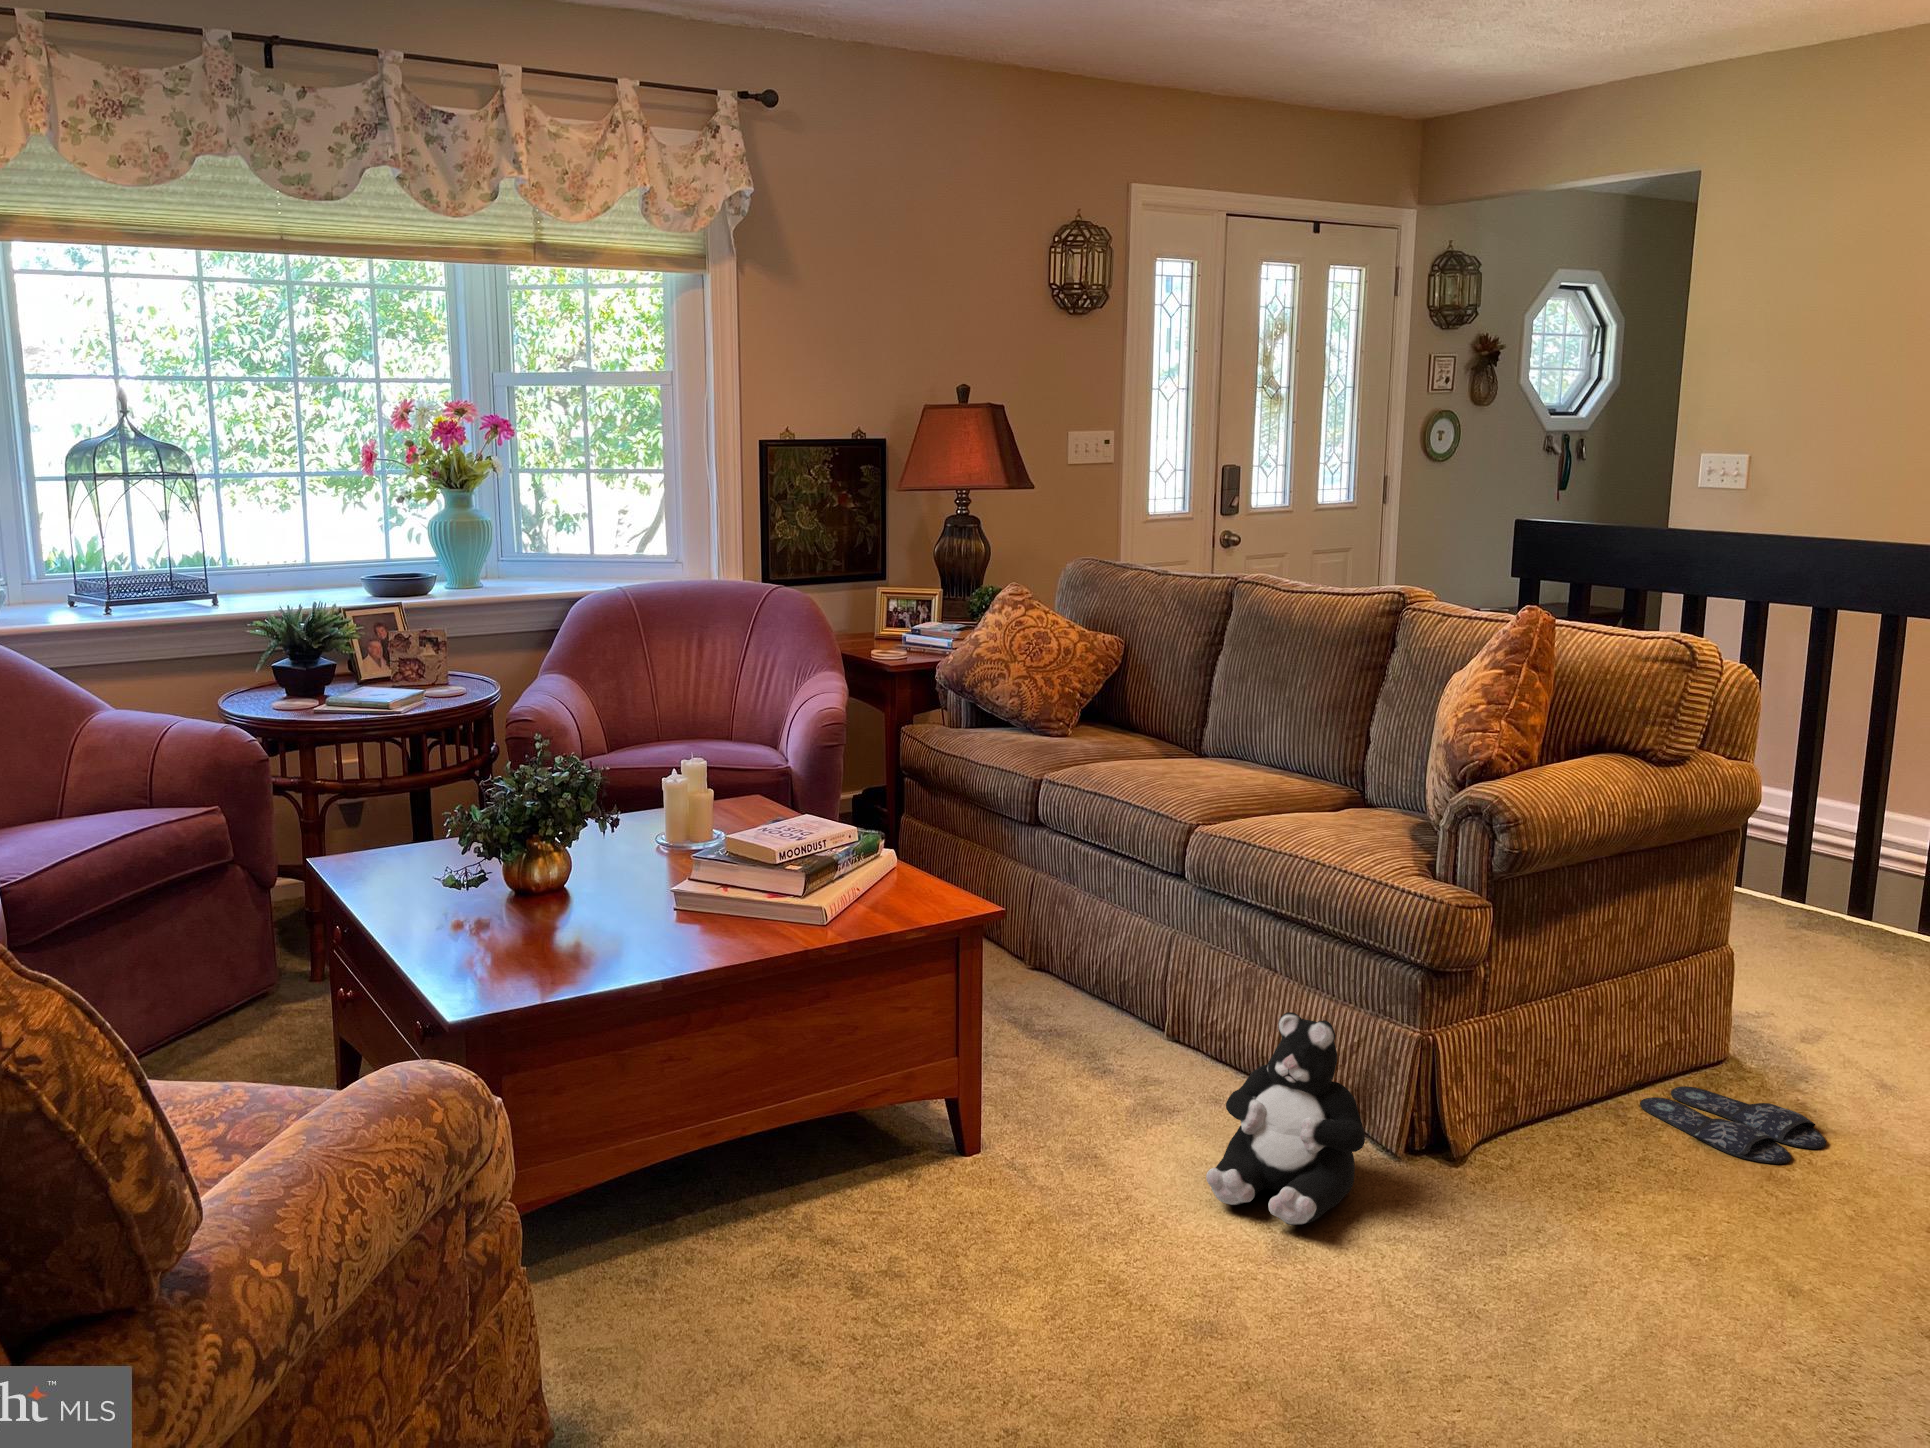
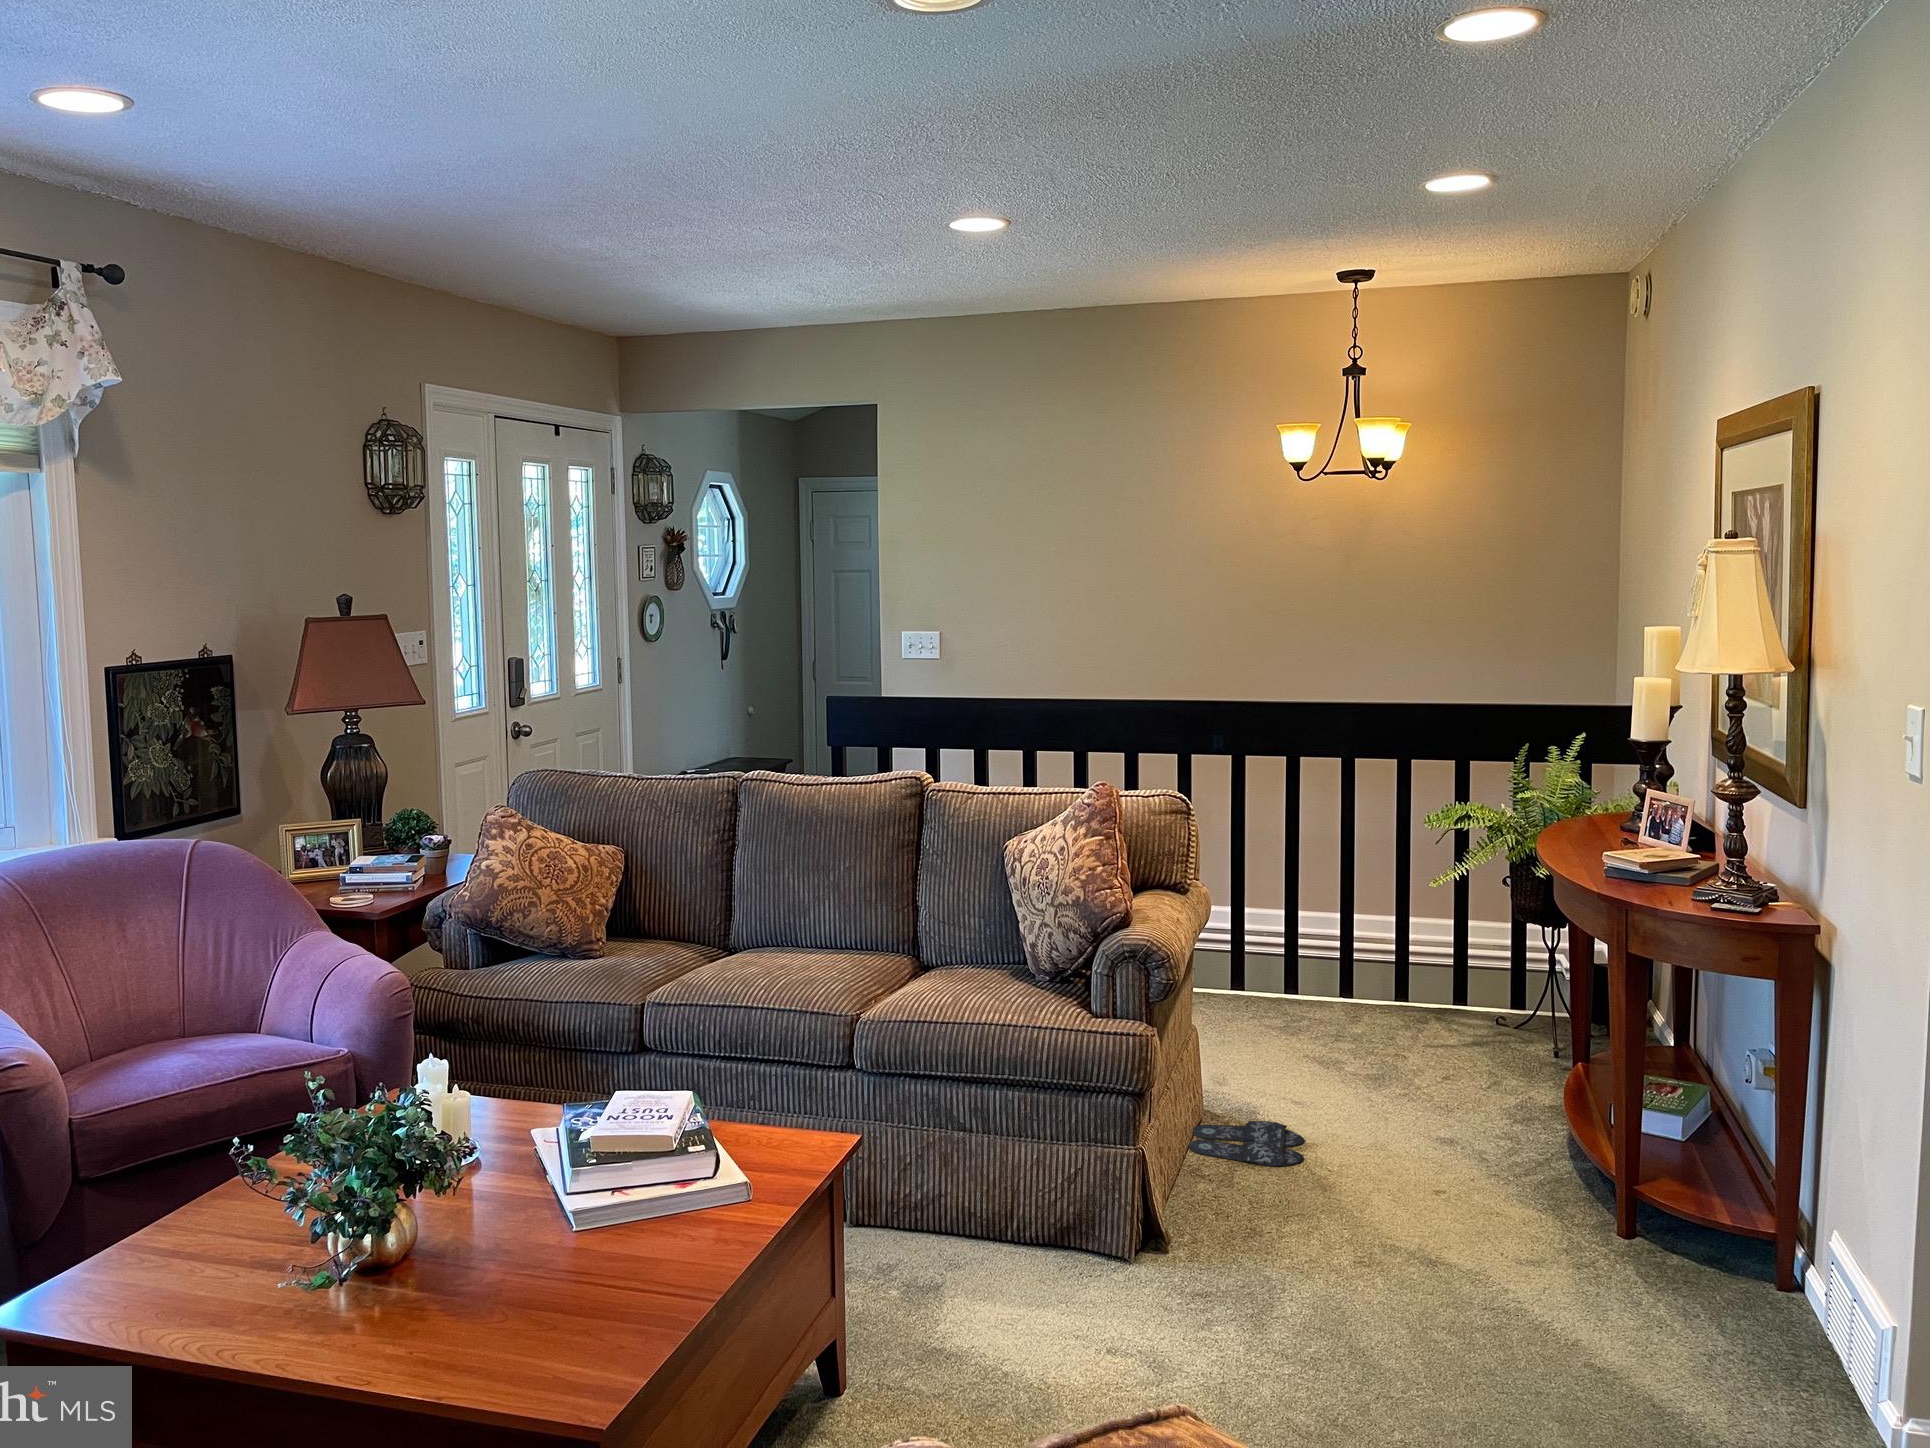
plush toy: present [1206,1012,1365,1225] -> none [1042,1159,1175,1345]

